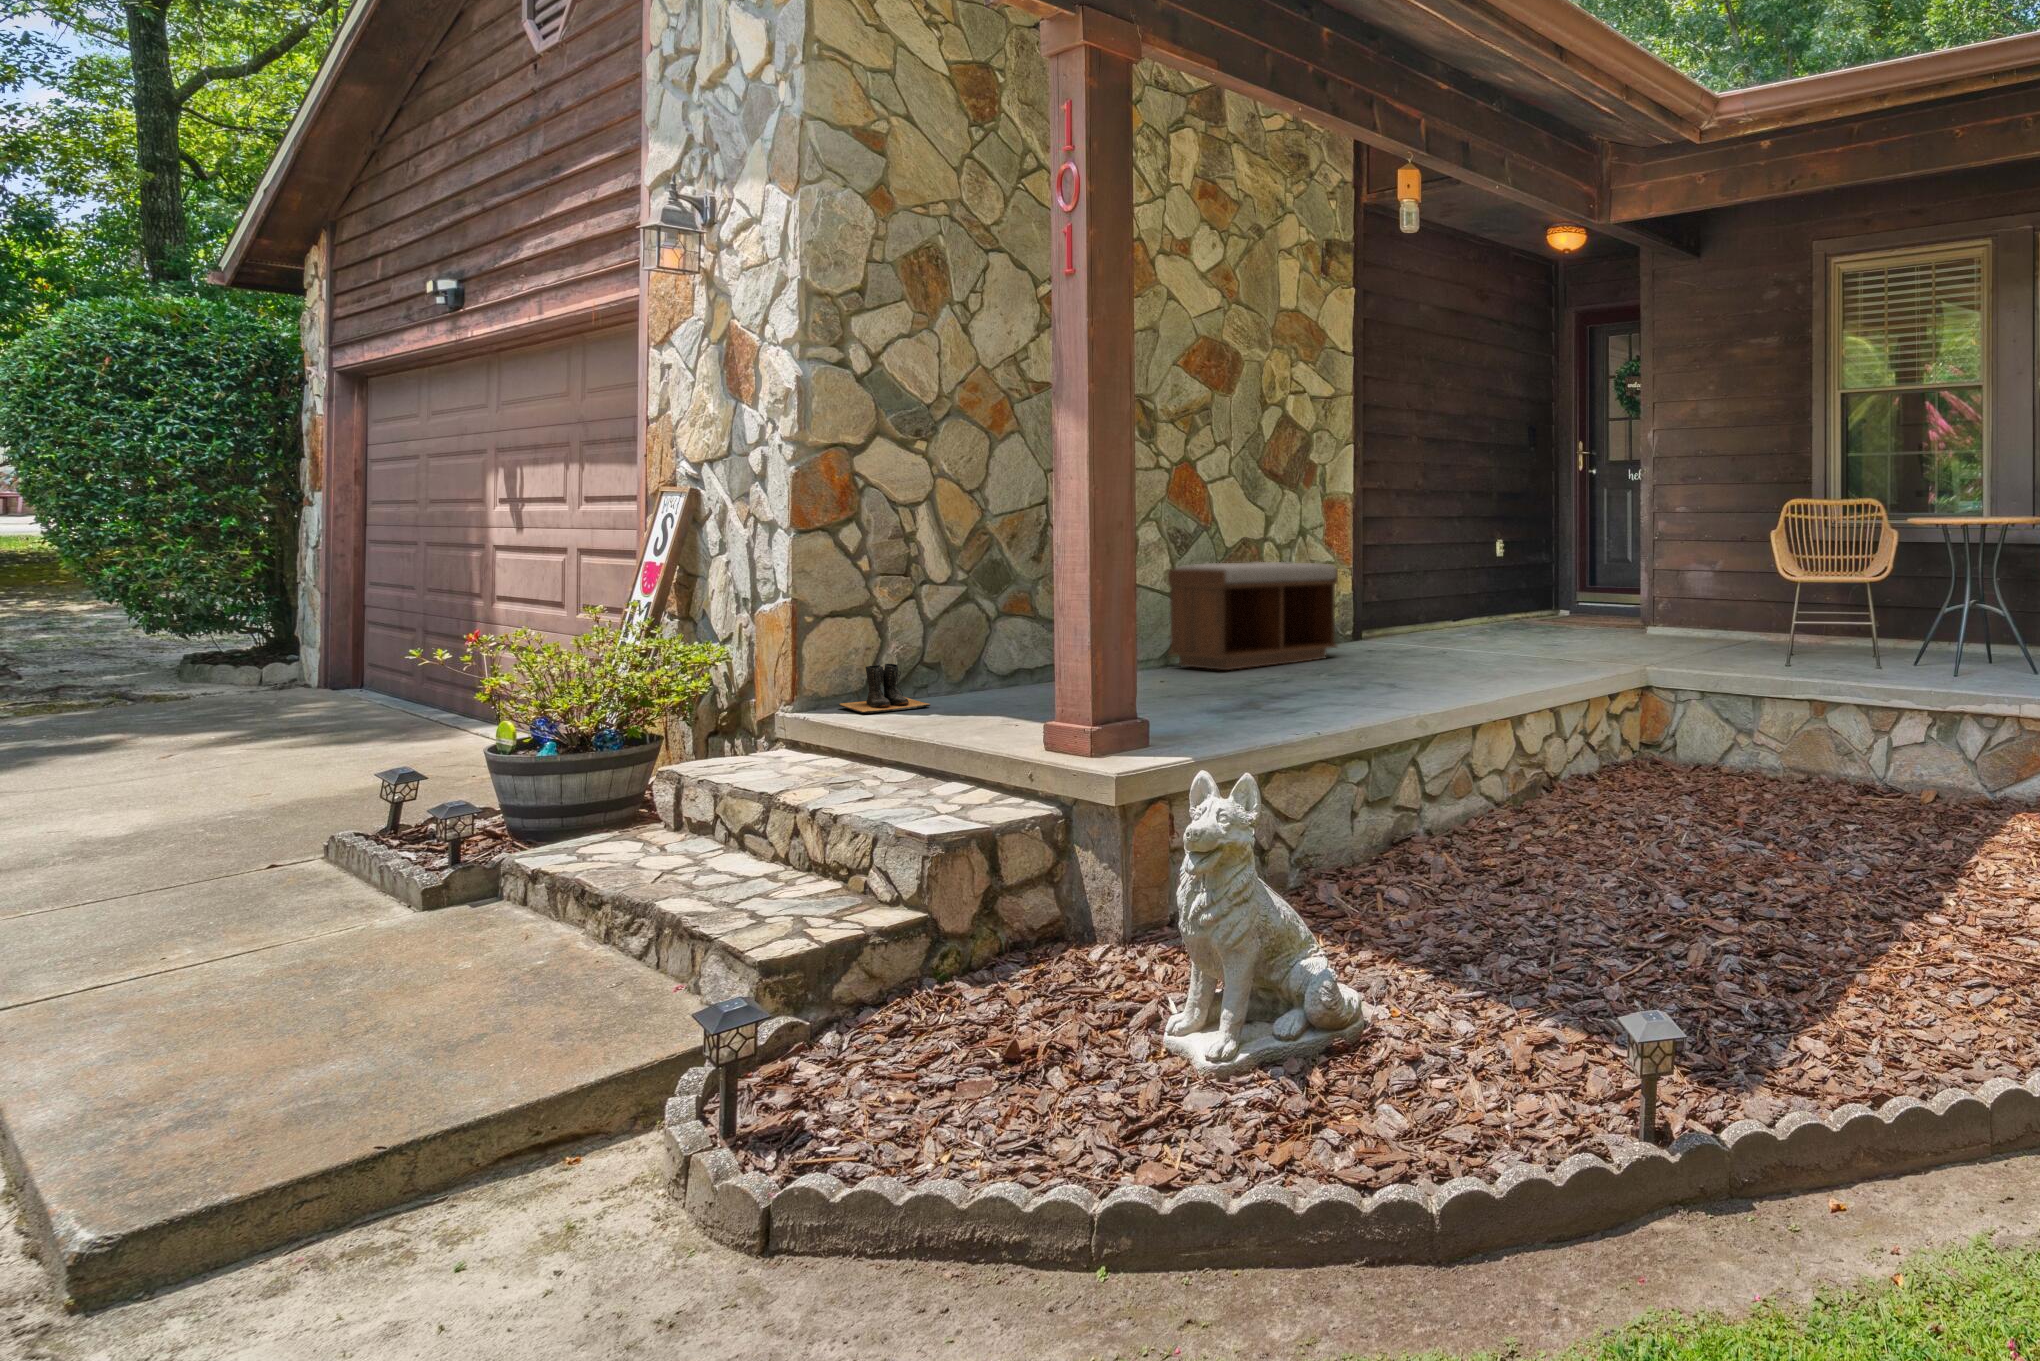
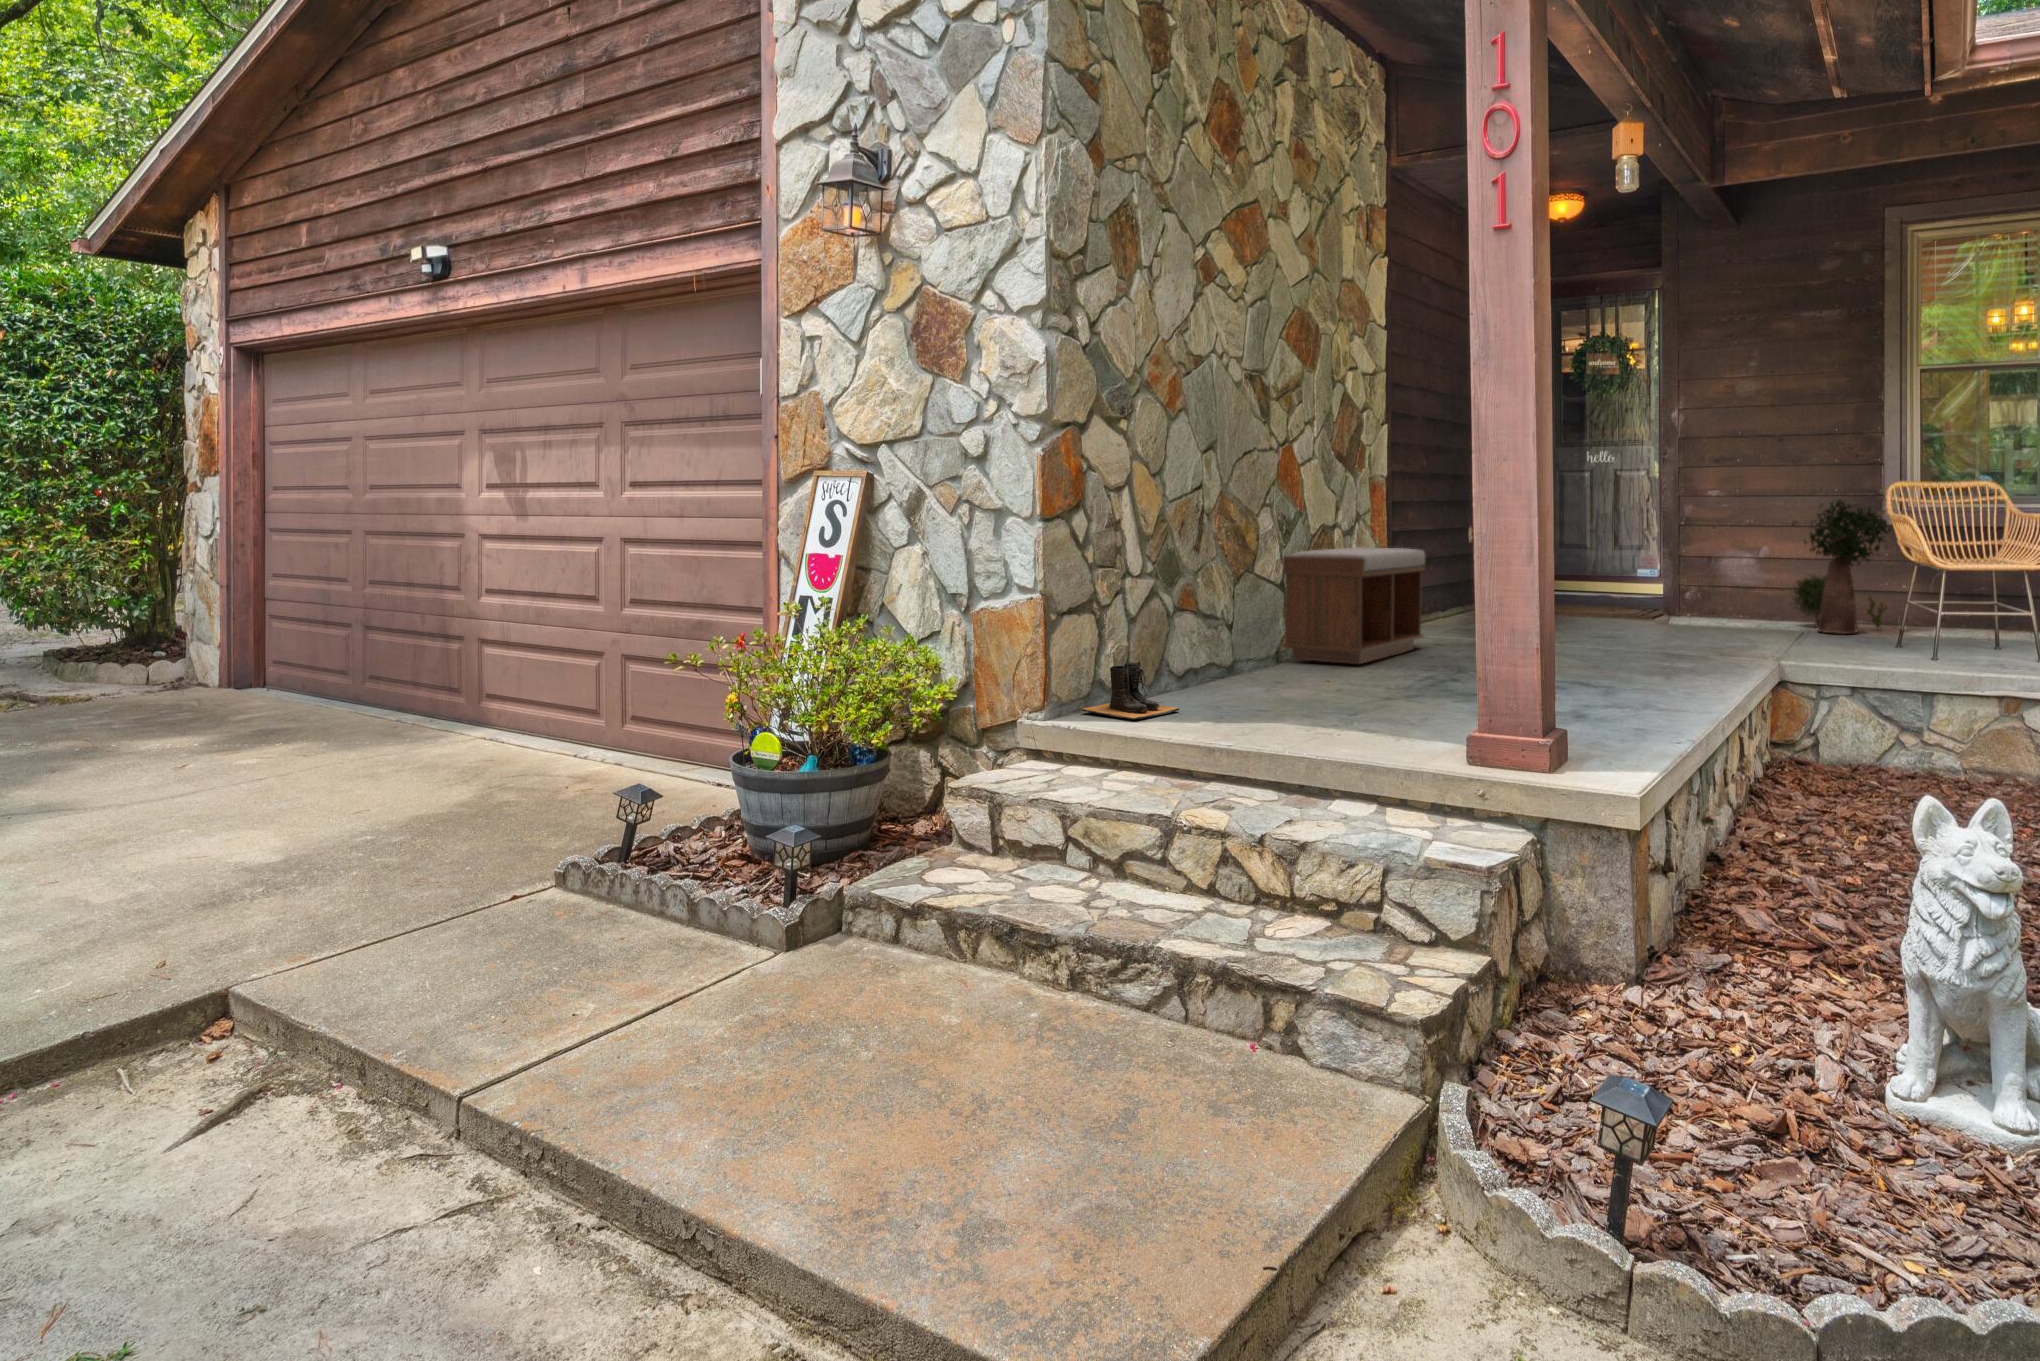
potted plant: none [1727,518,1819,647] -> present [1792,500,1891,634]

